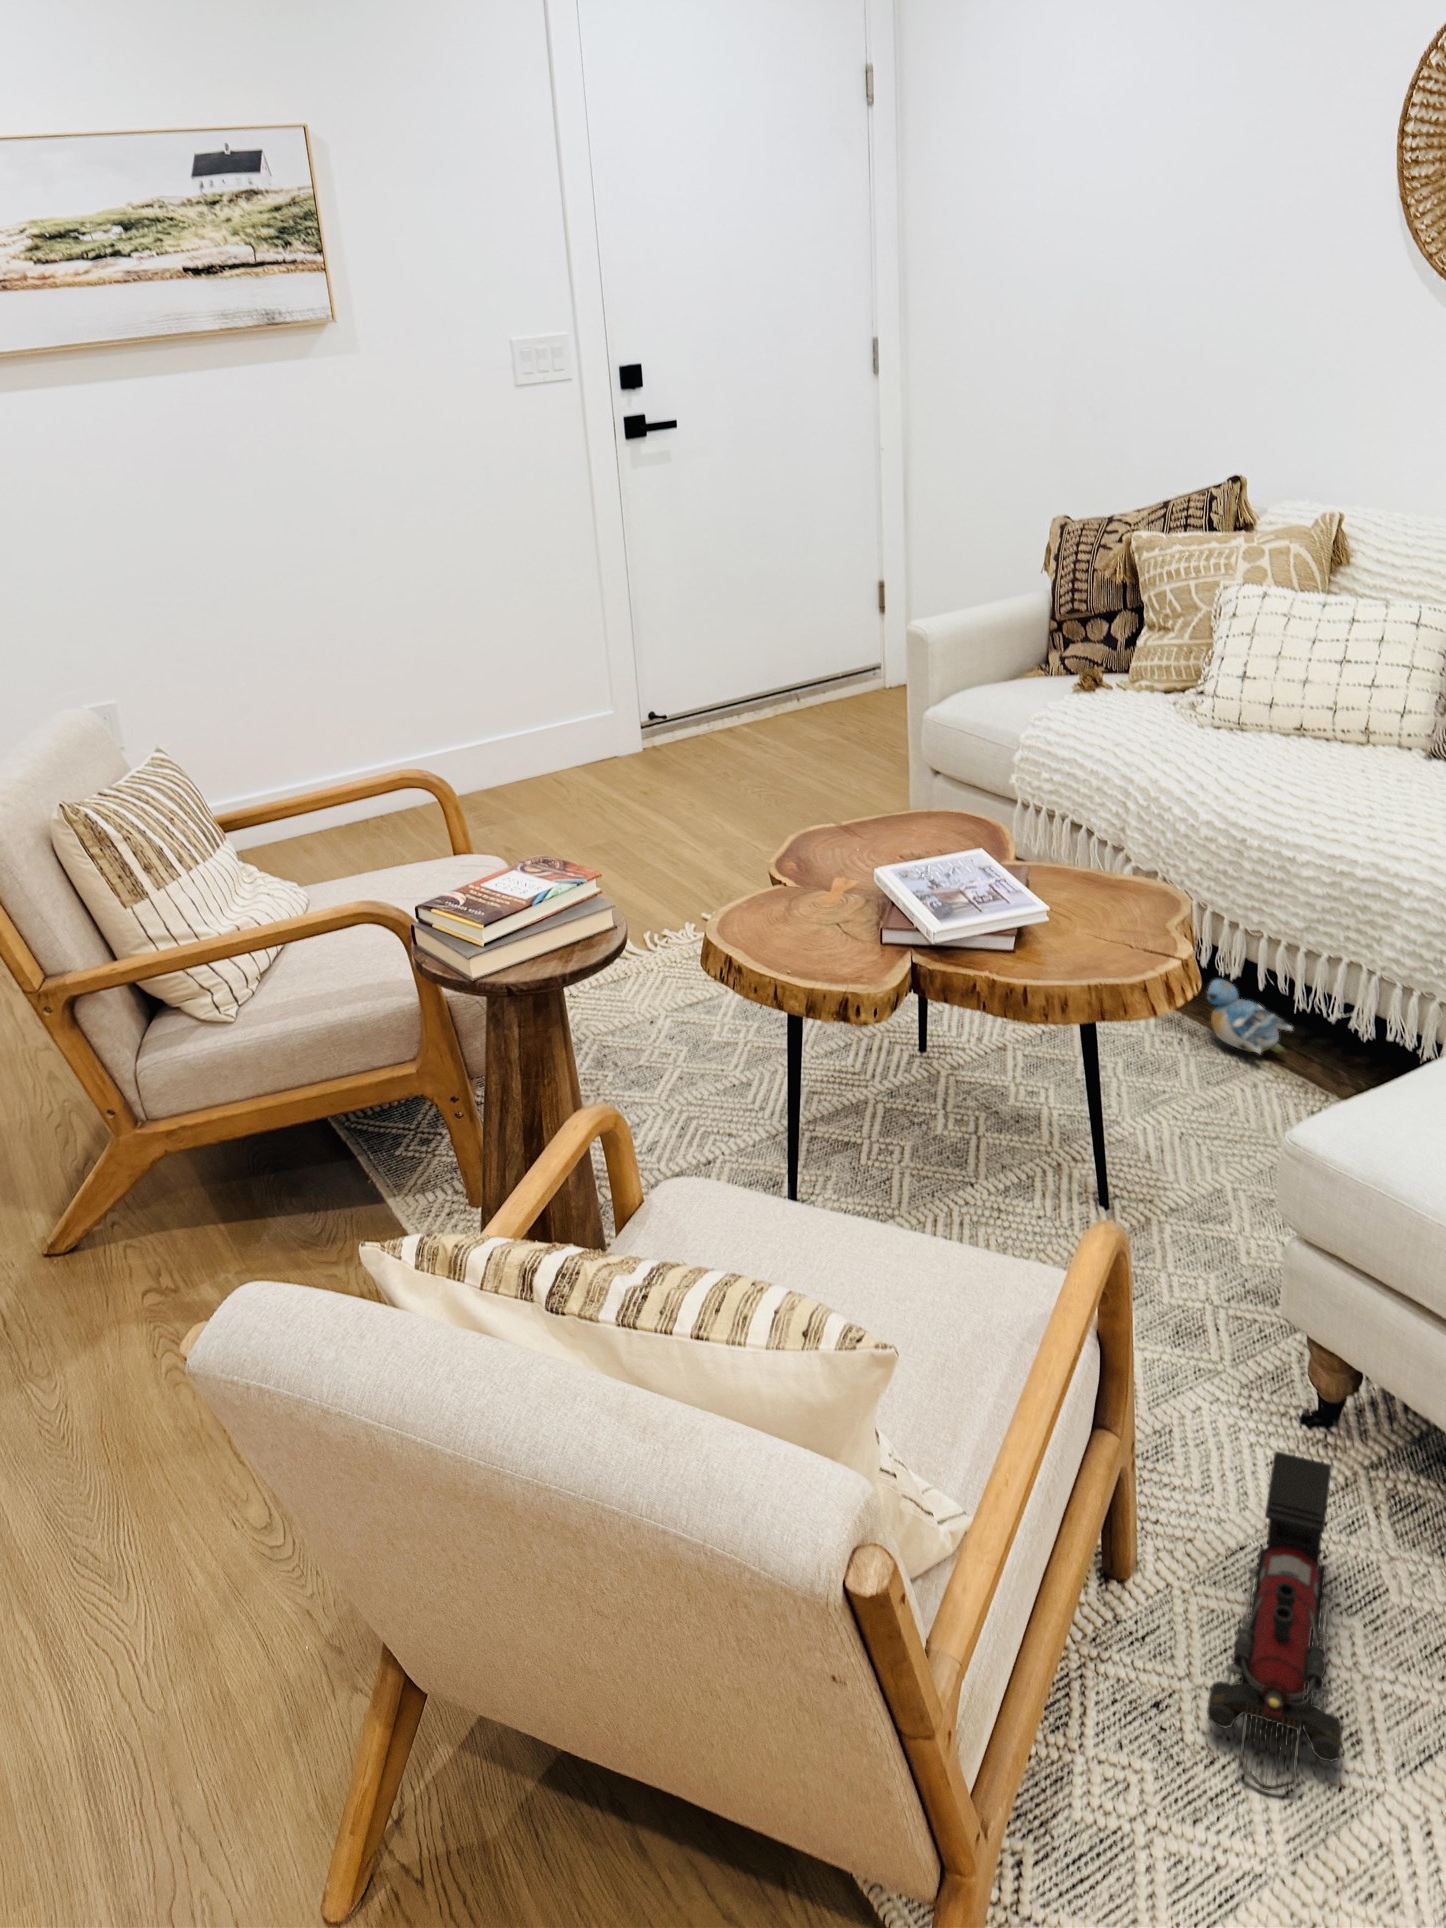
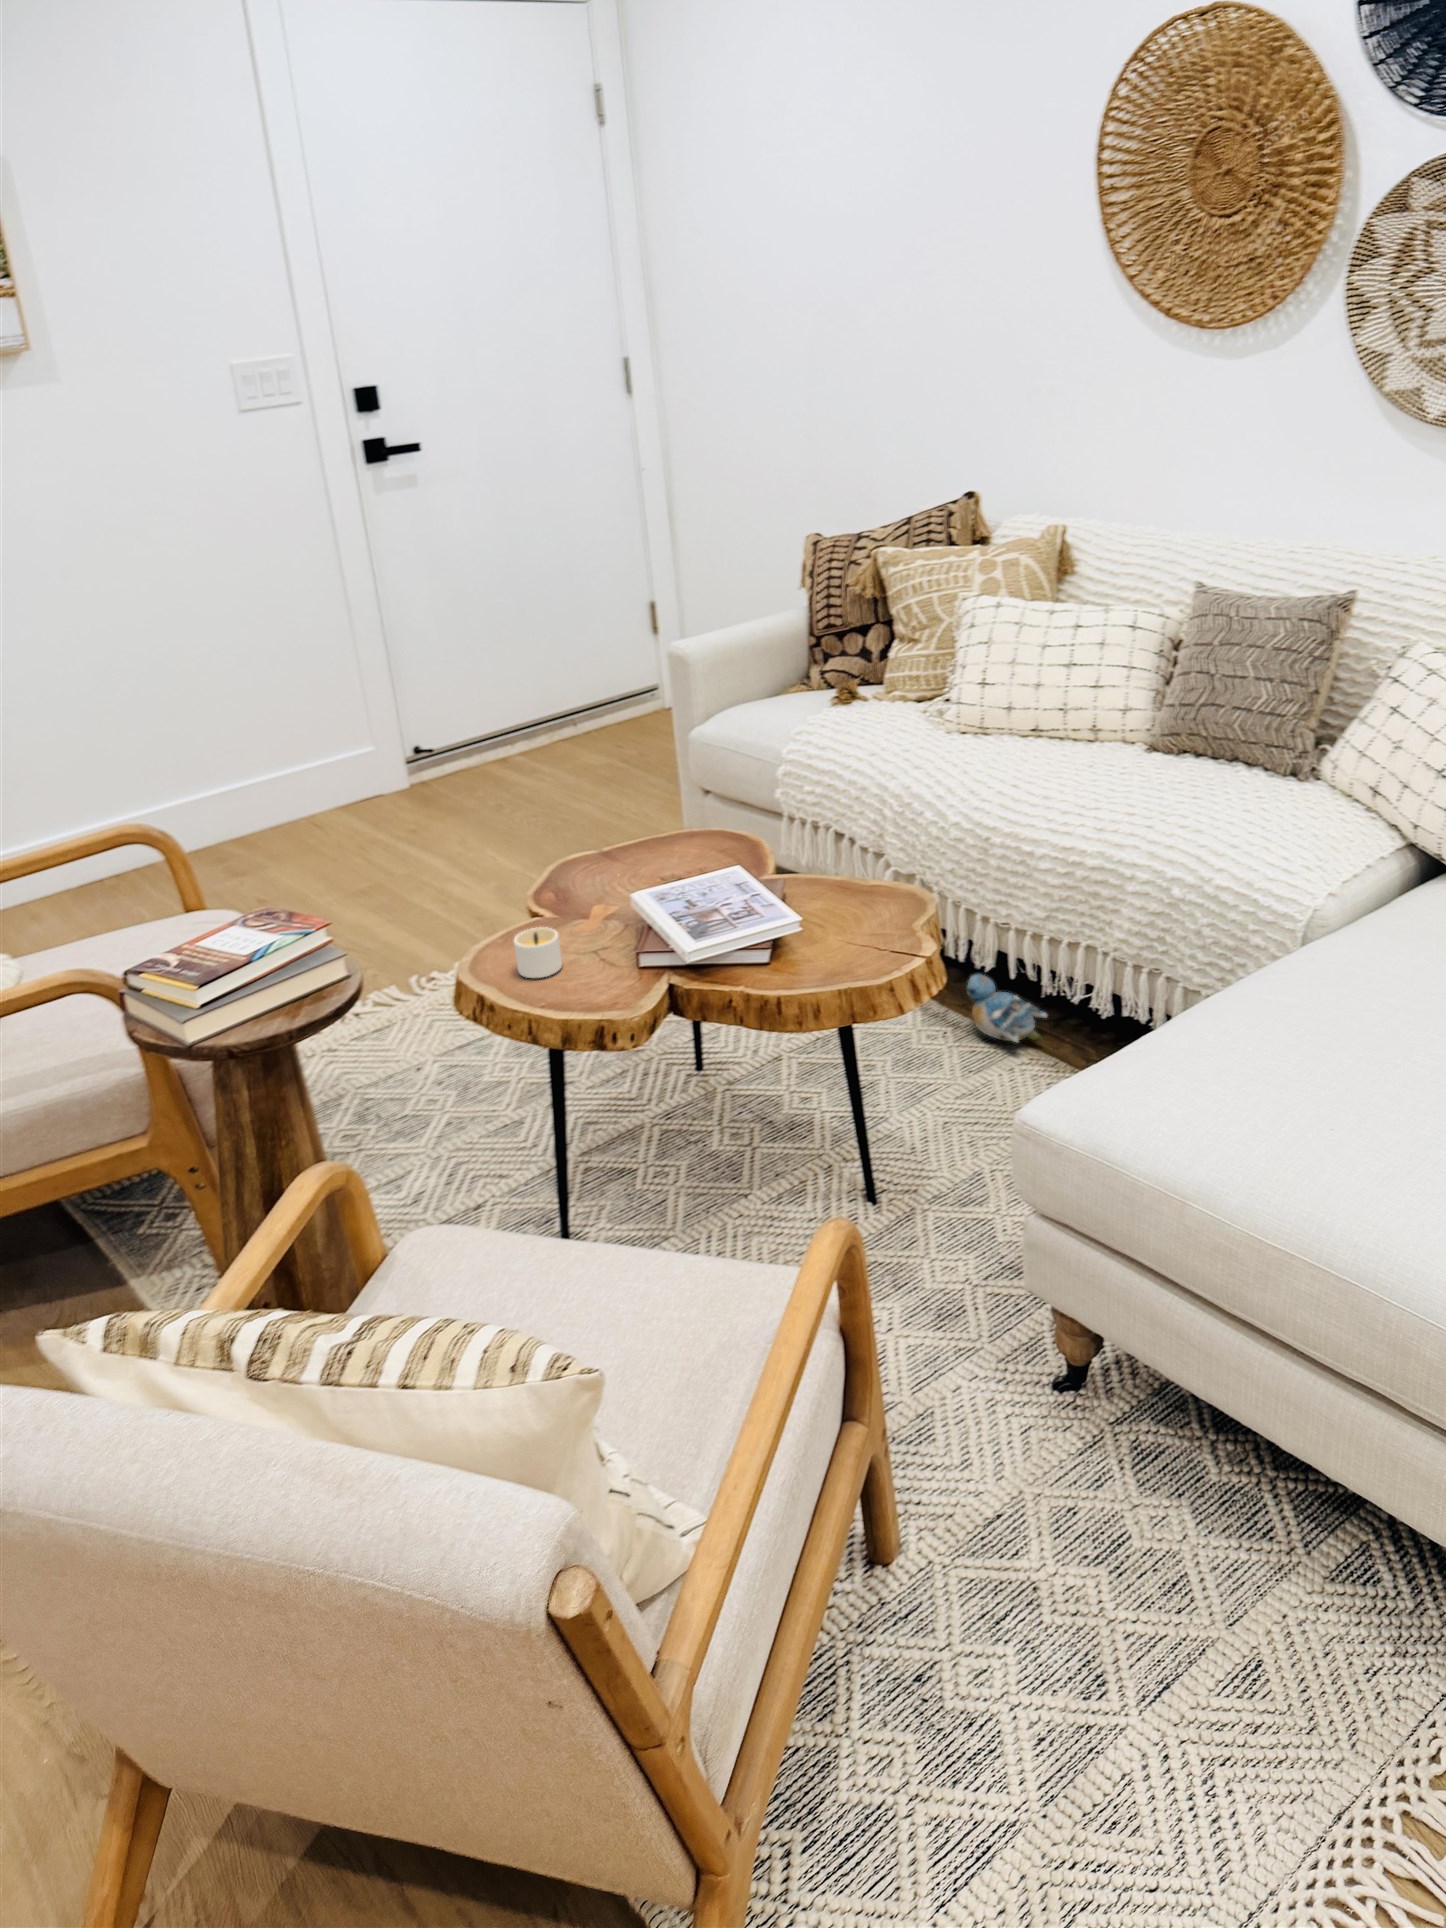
candle: none [766,895,825,945] -> present [514,927,562,978]
toy train: present [1207,1451,1342,1791] -> none [964,1420,1086,1742]

